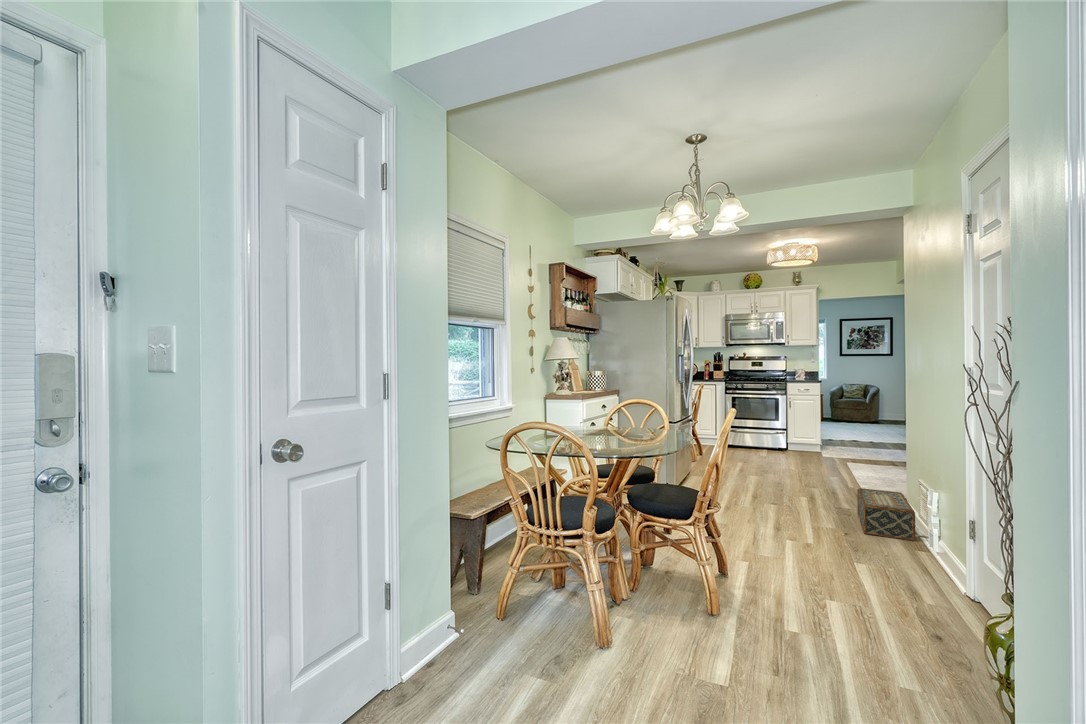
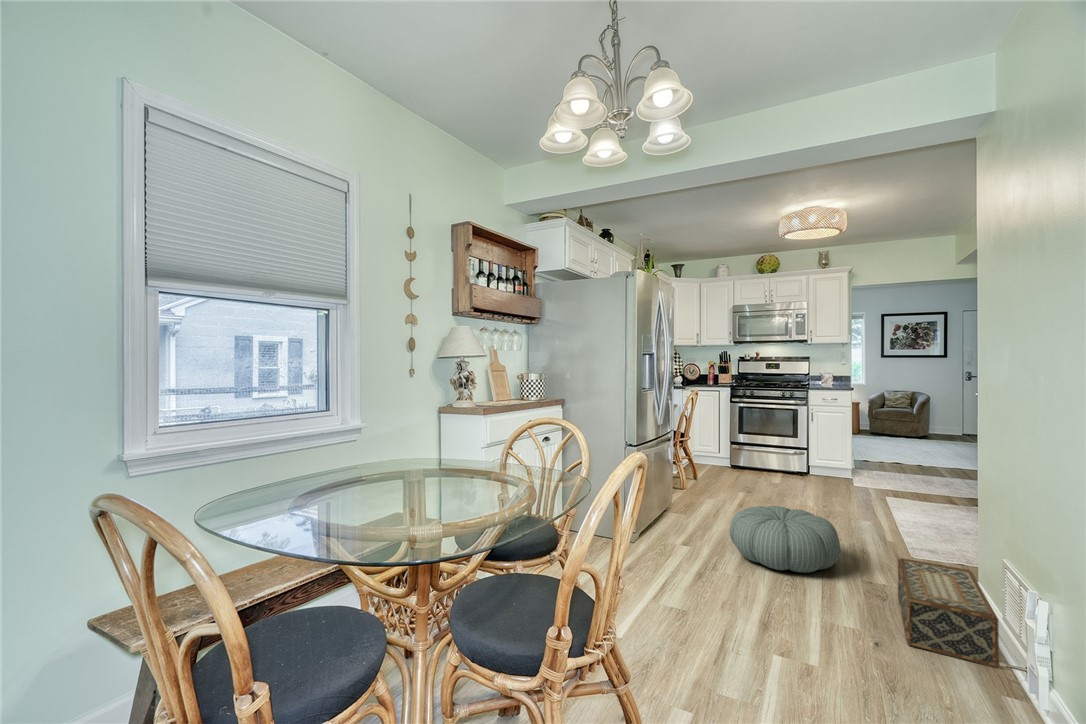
pouf: none [743,463,820,504] -> present [730,506,841,573]

